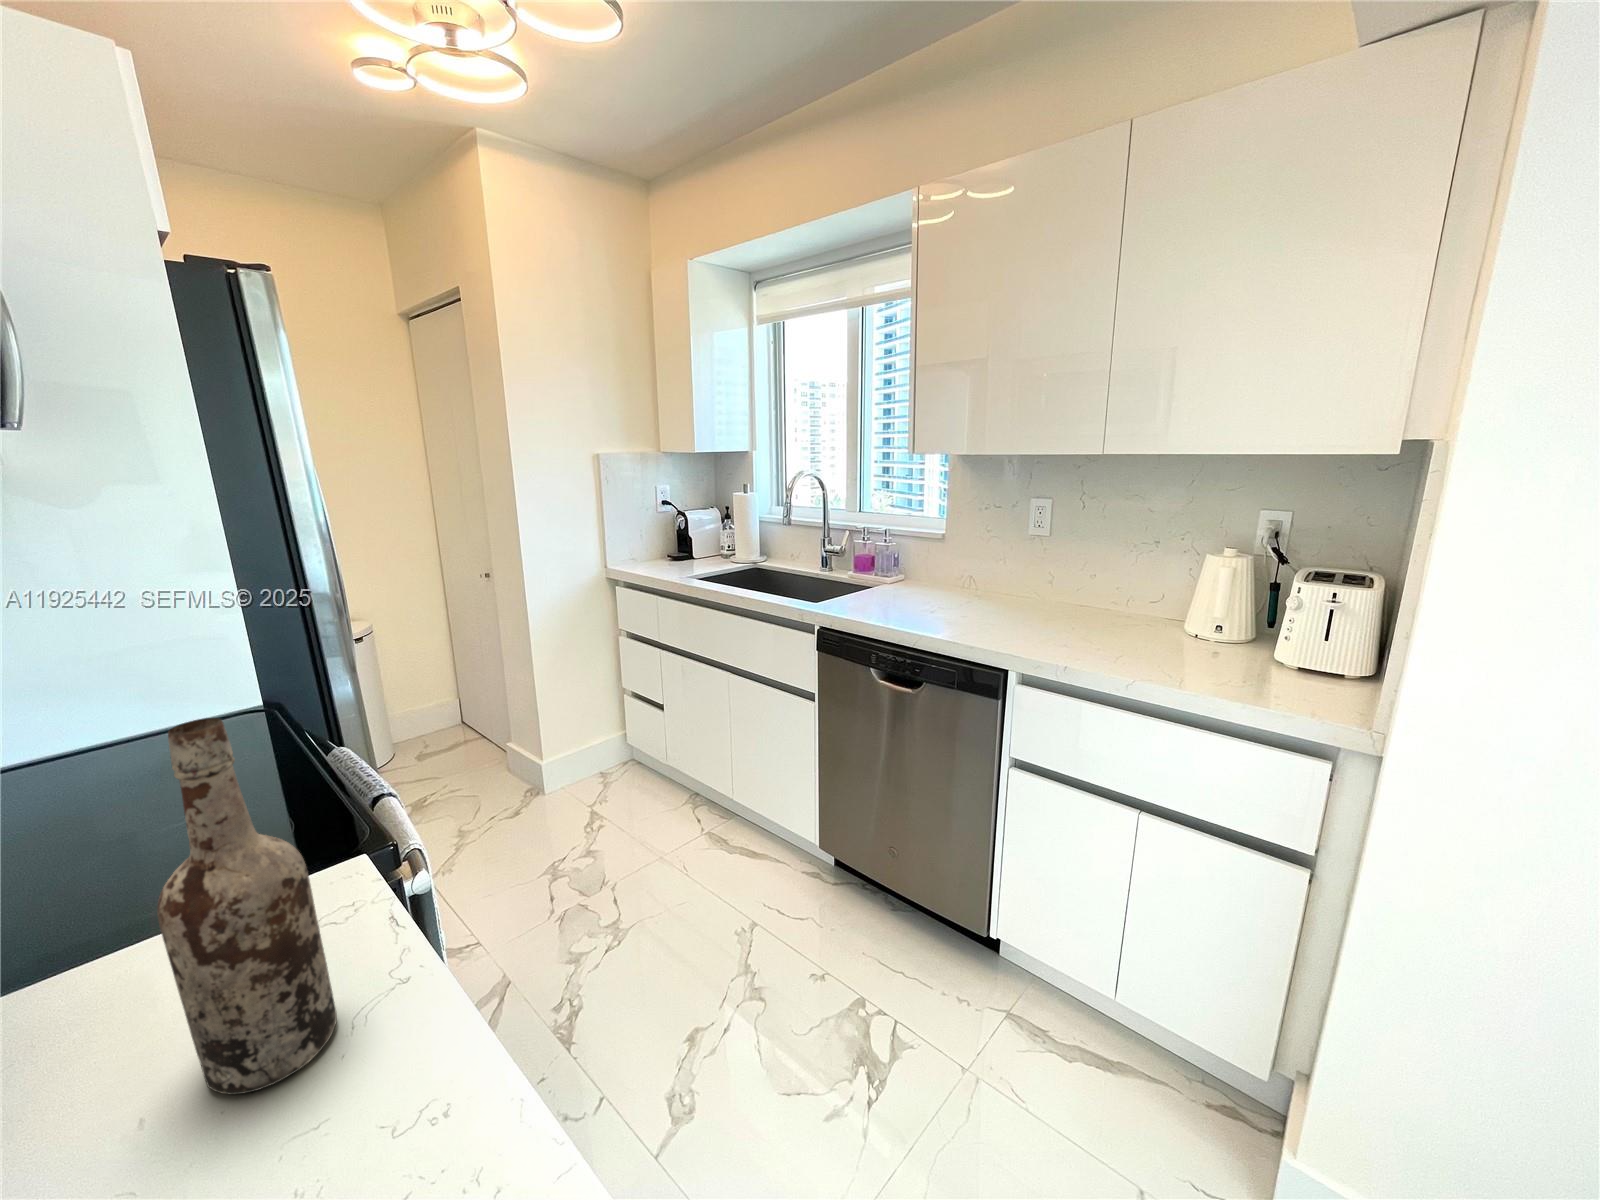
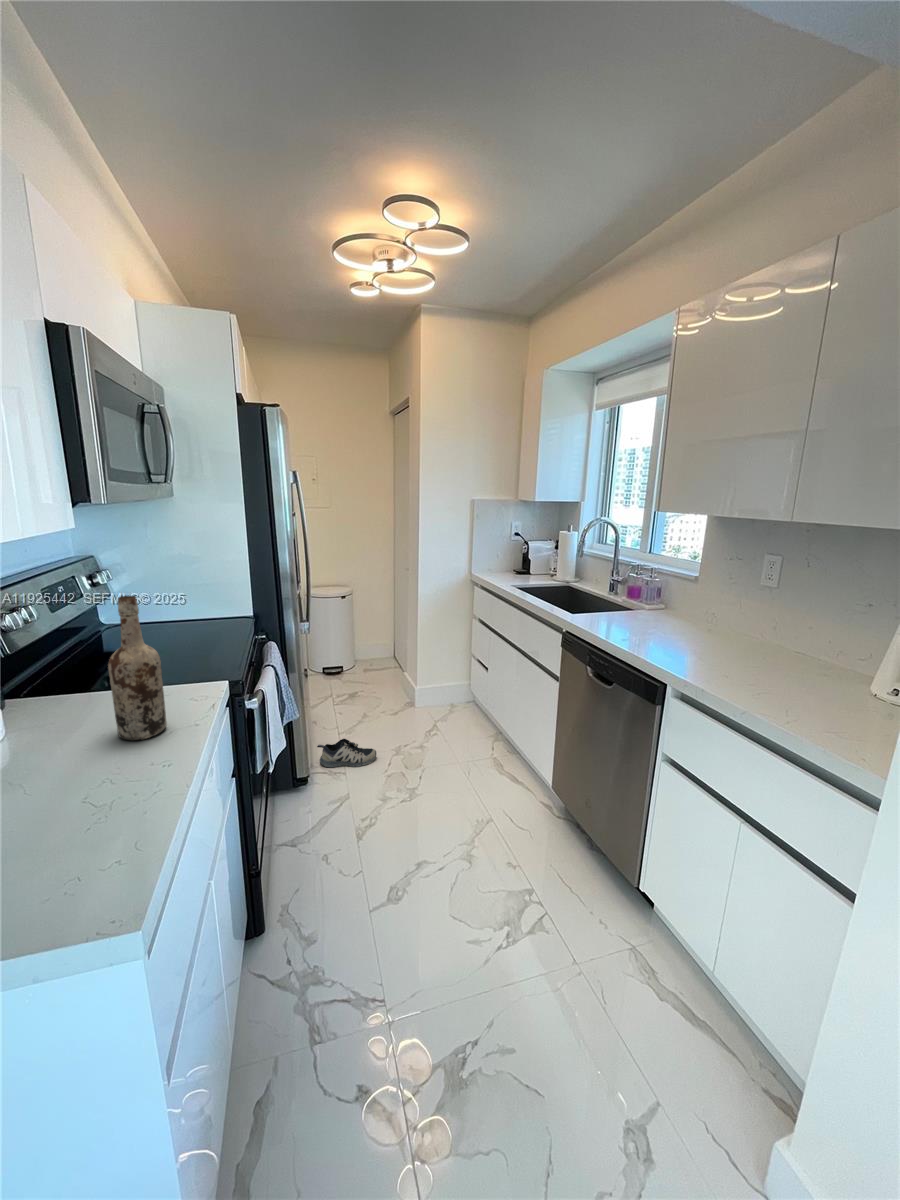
shoe: none [411,886,524,948] -> present [317,739,376,767]

